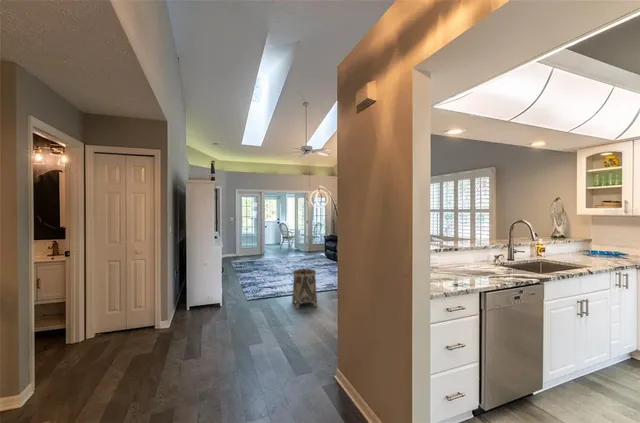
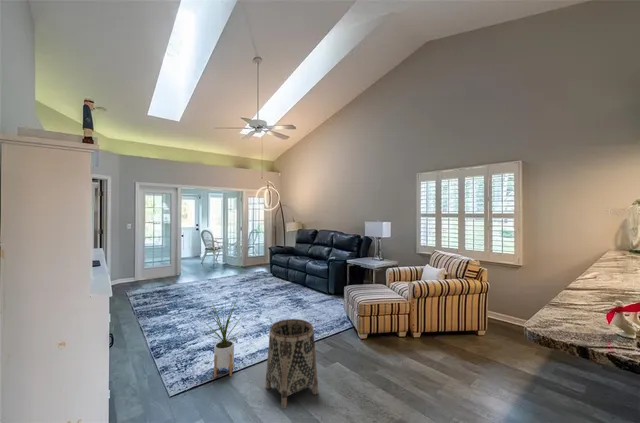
house plant: none [264,256,286,298] -> present [209,302,241,378]

